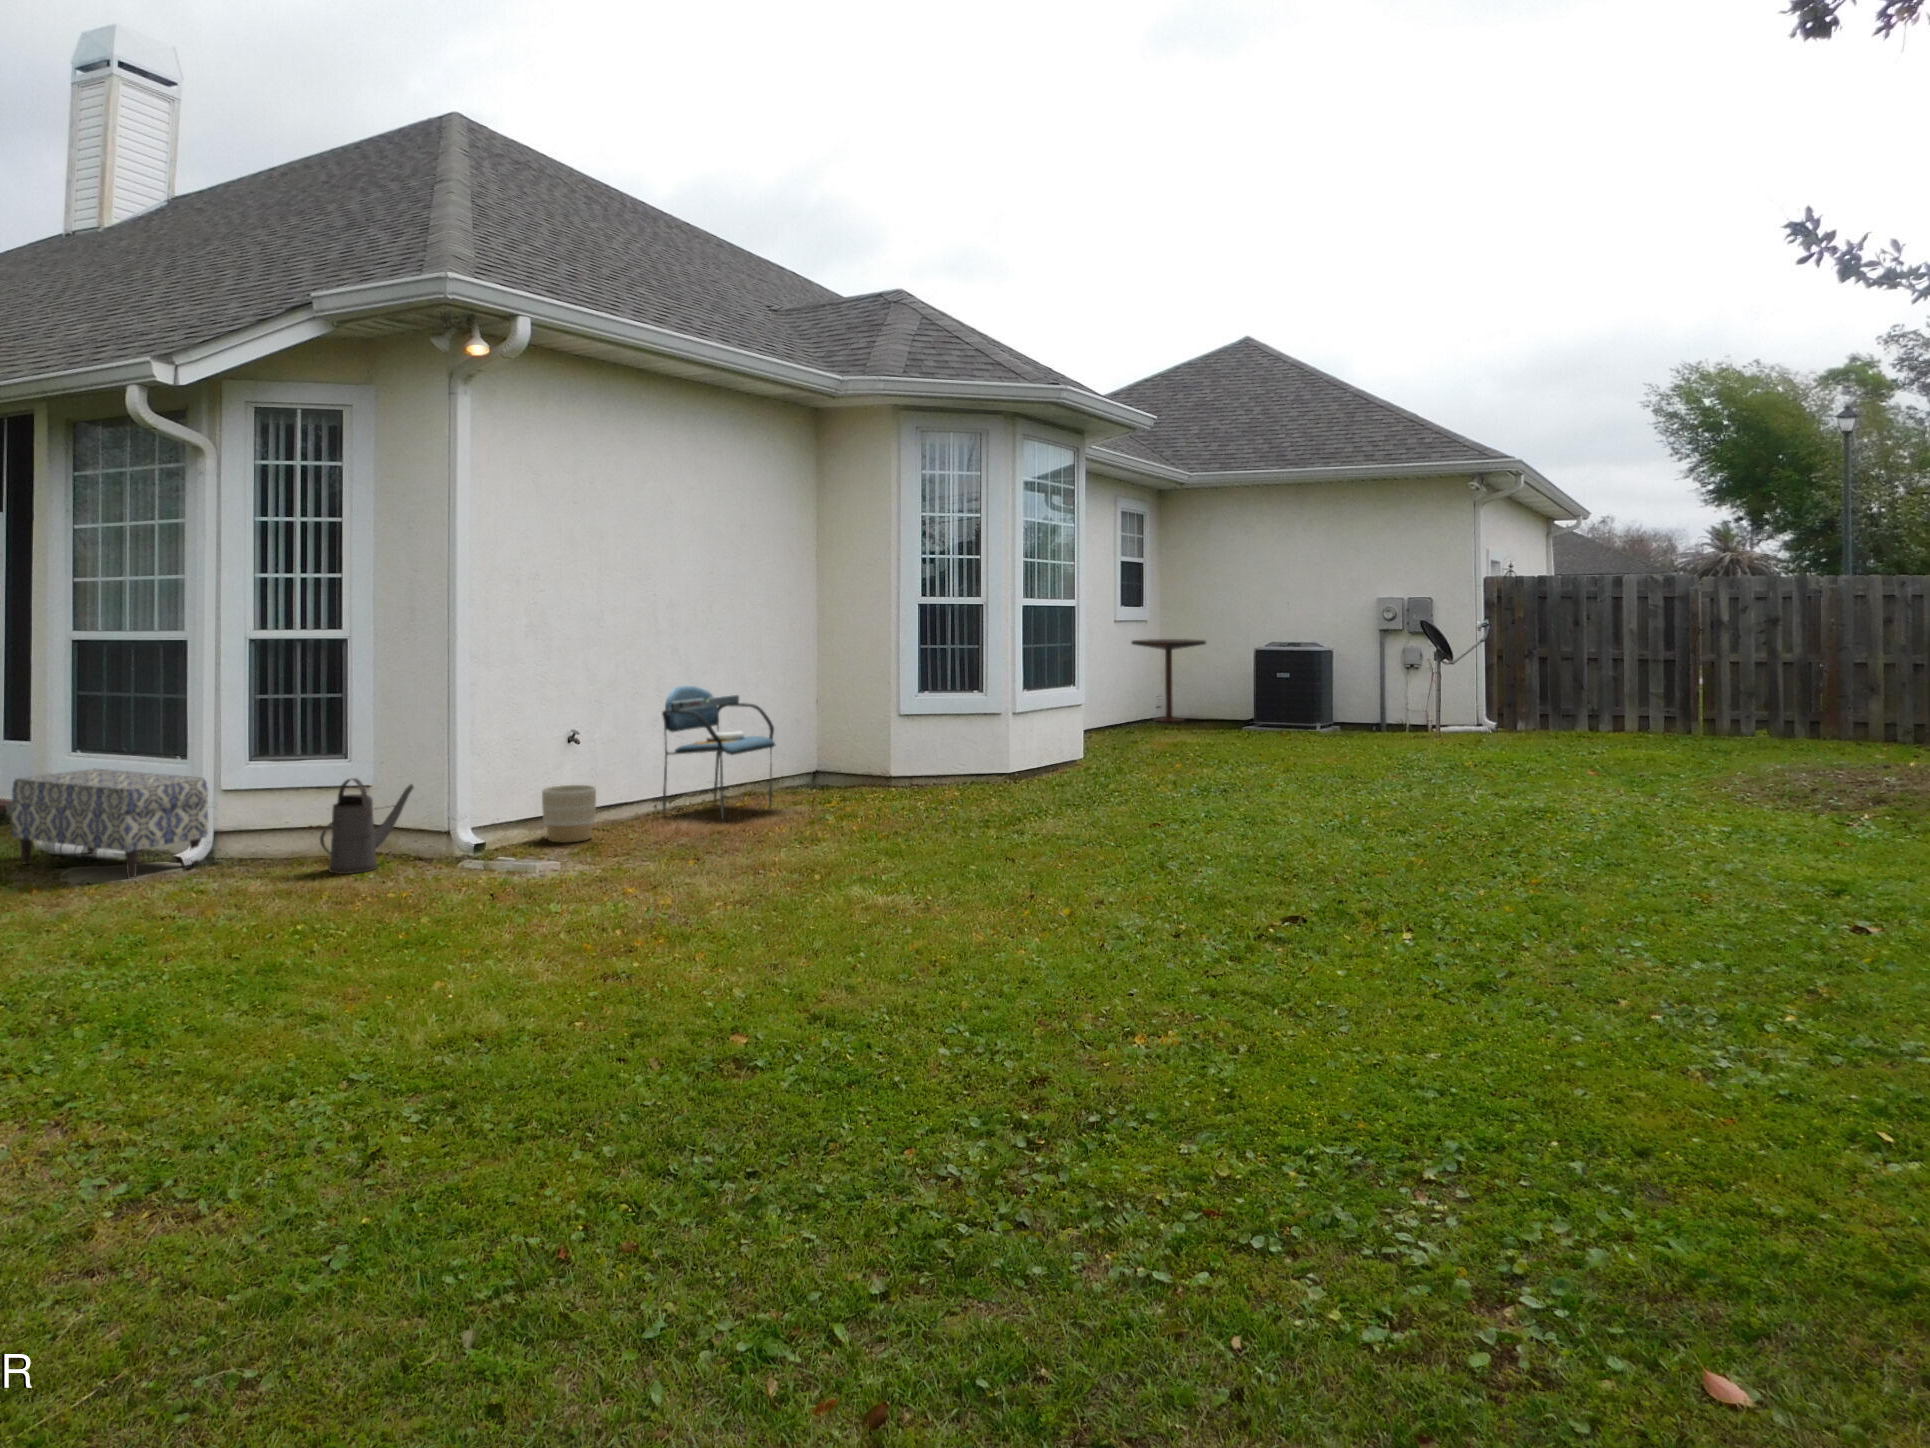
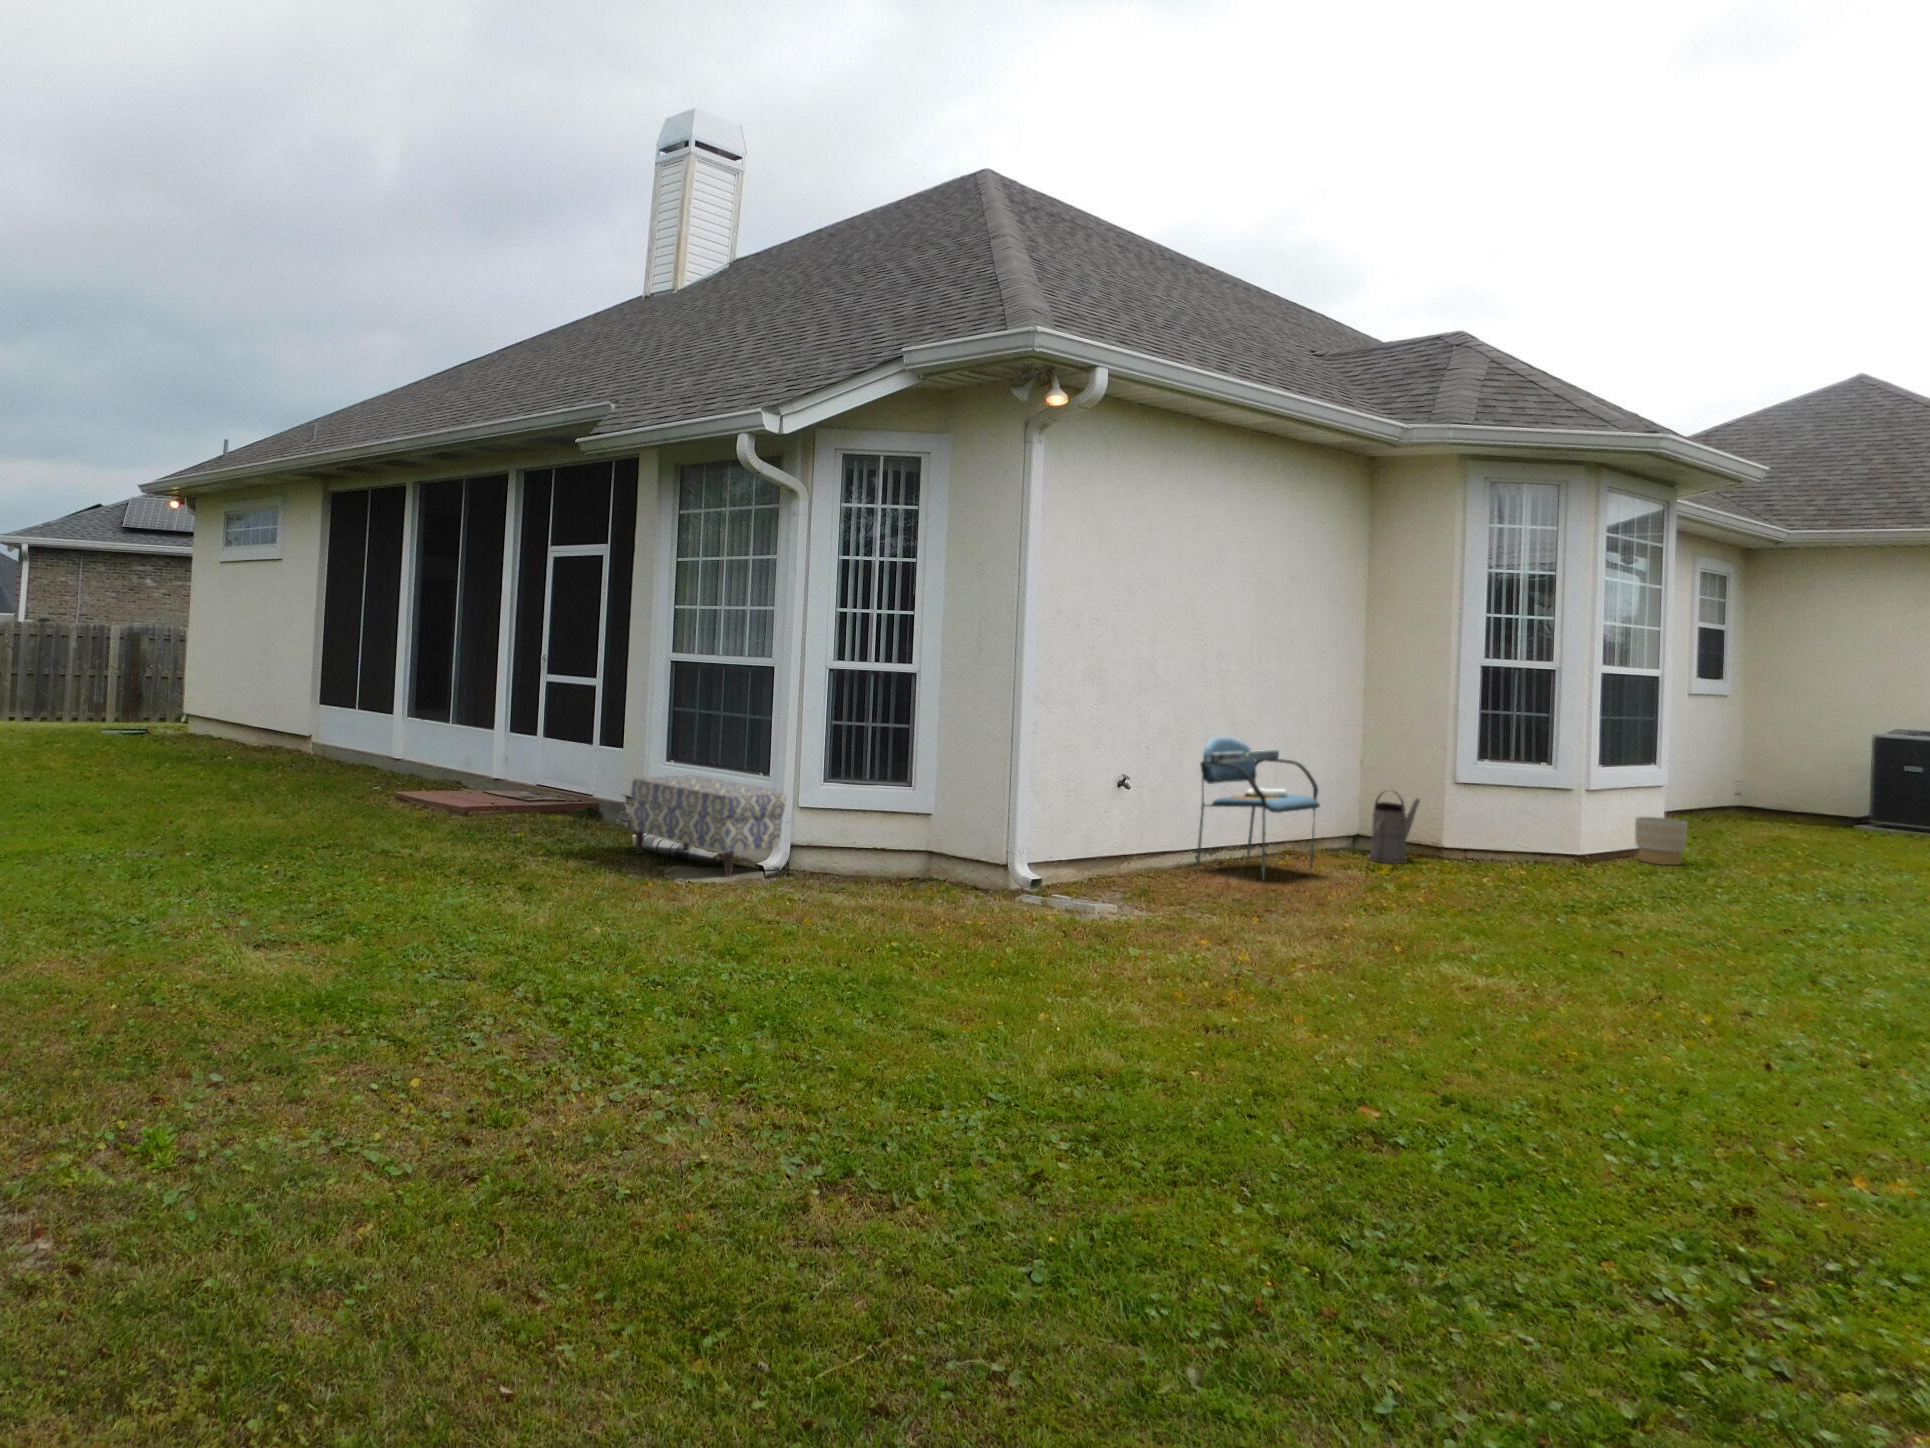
pedestal table: present [1131,639,1206,722] -> none [1723,716,1830,817]
watering can: present [320,778,413,874] -> present [1369,791,1420,864]
planter: present [542,785,596,842] -> present [1635,817,1687,865]

